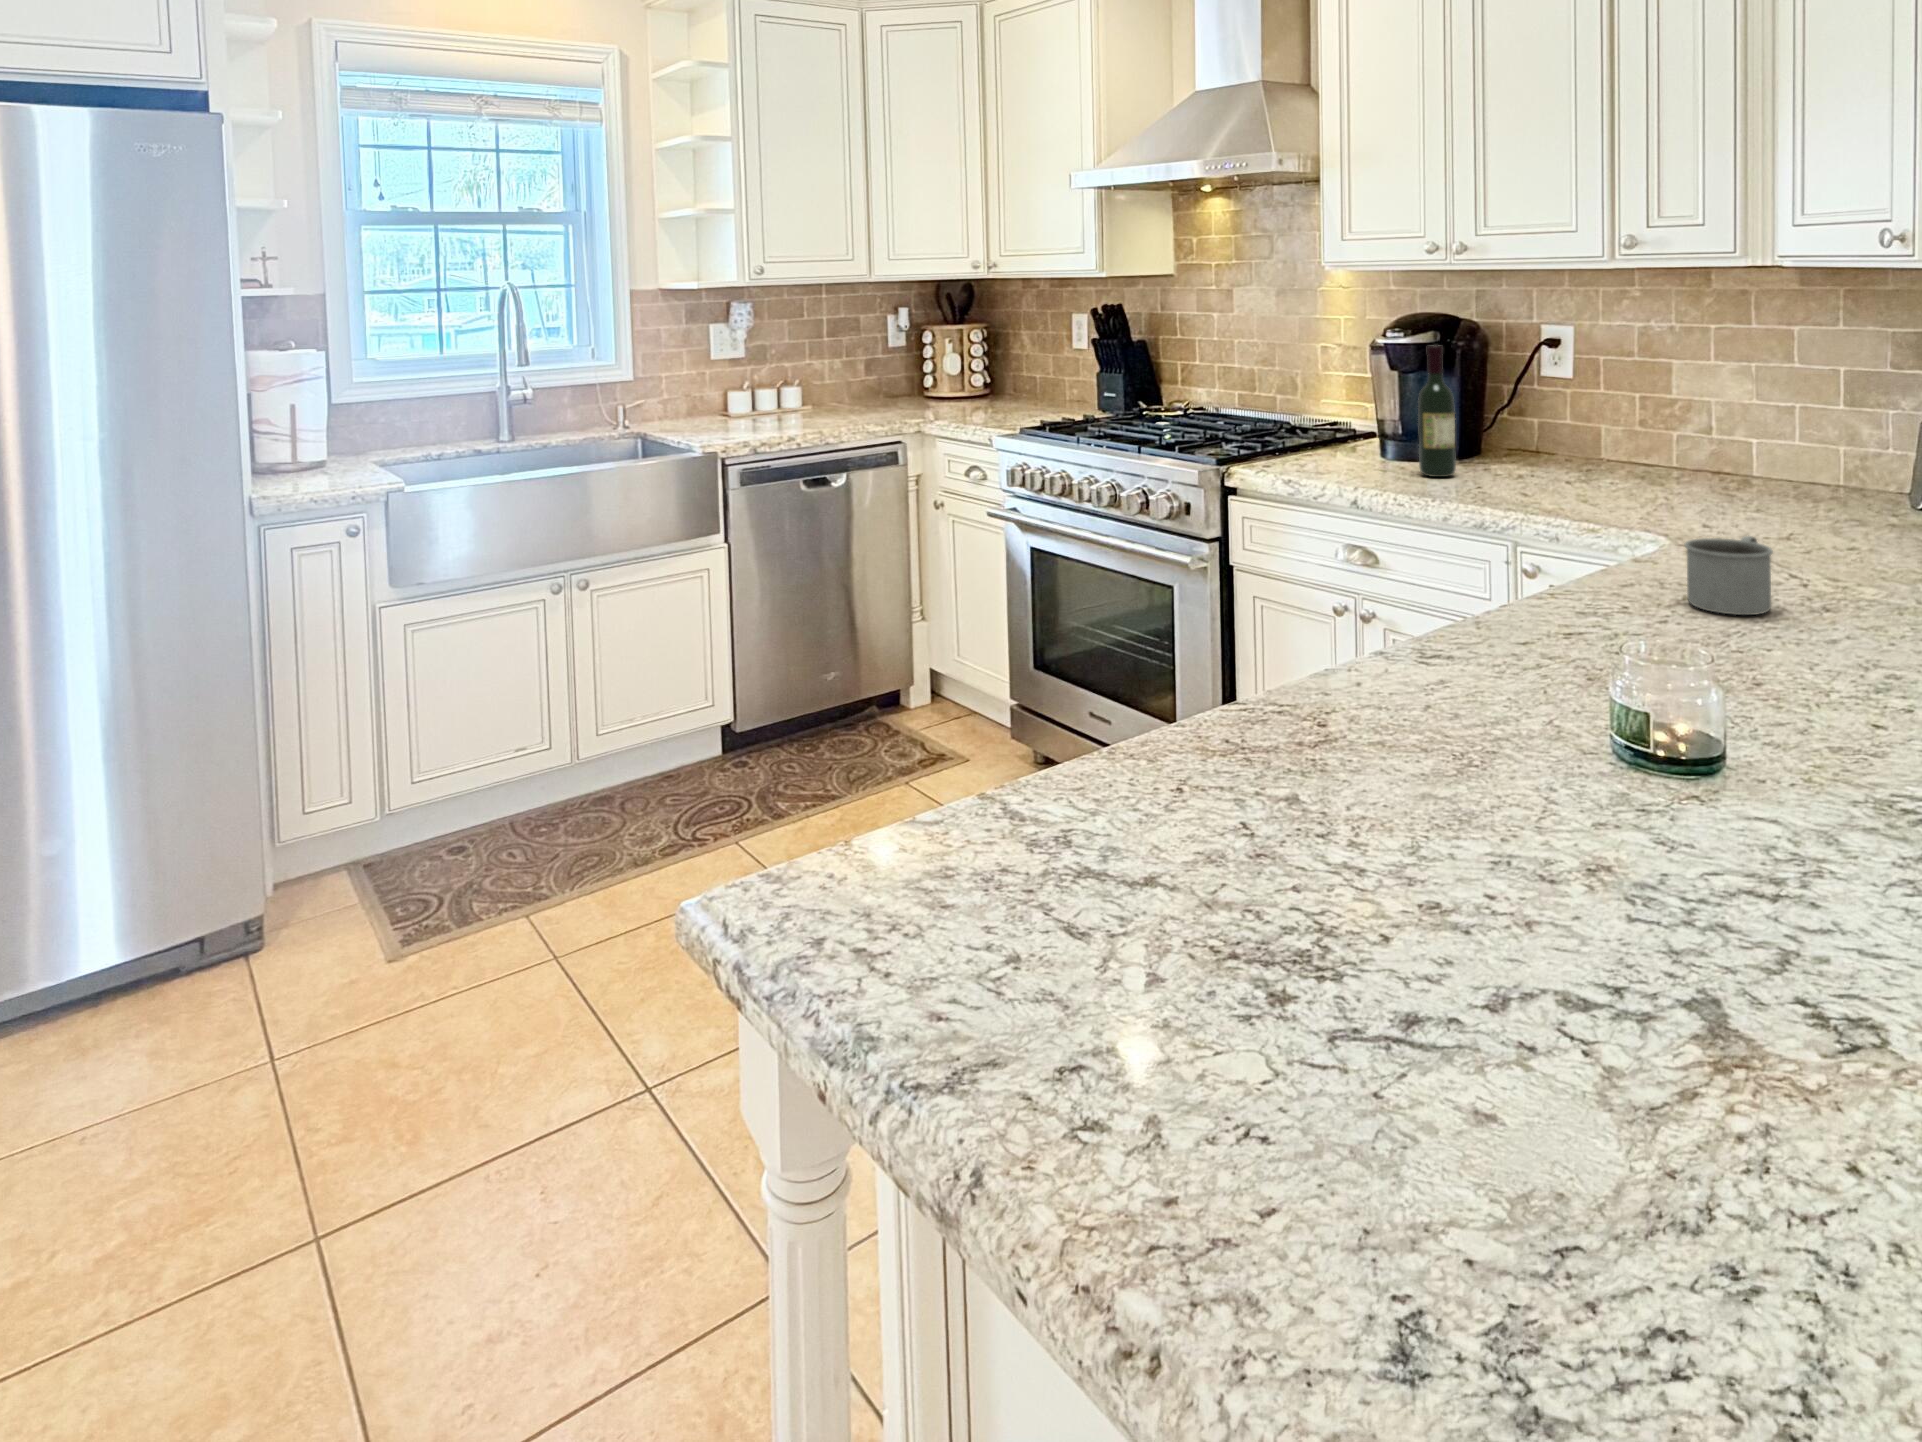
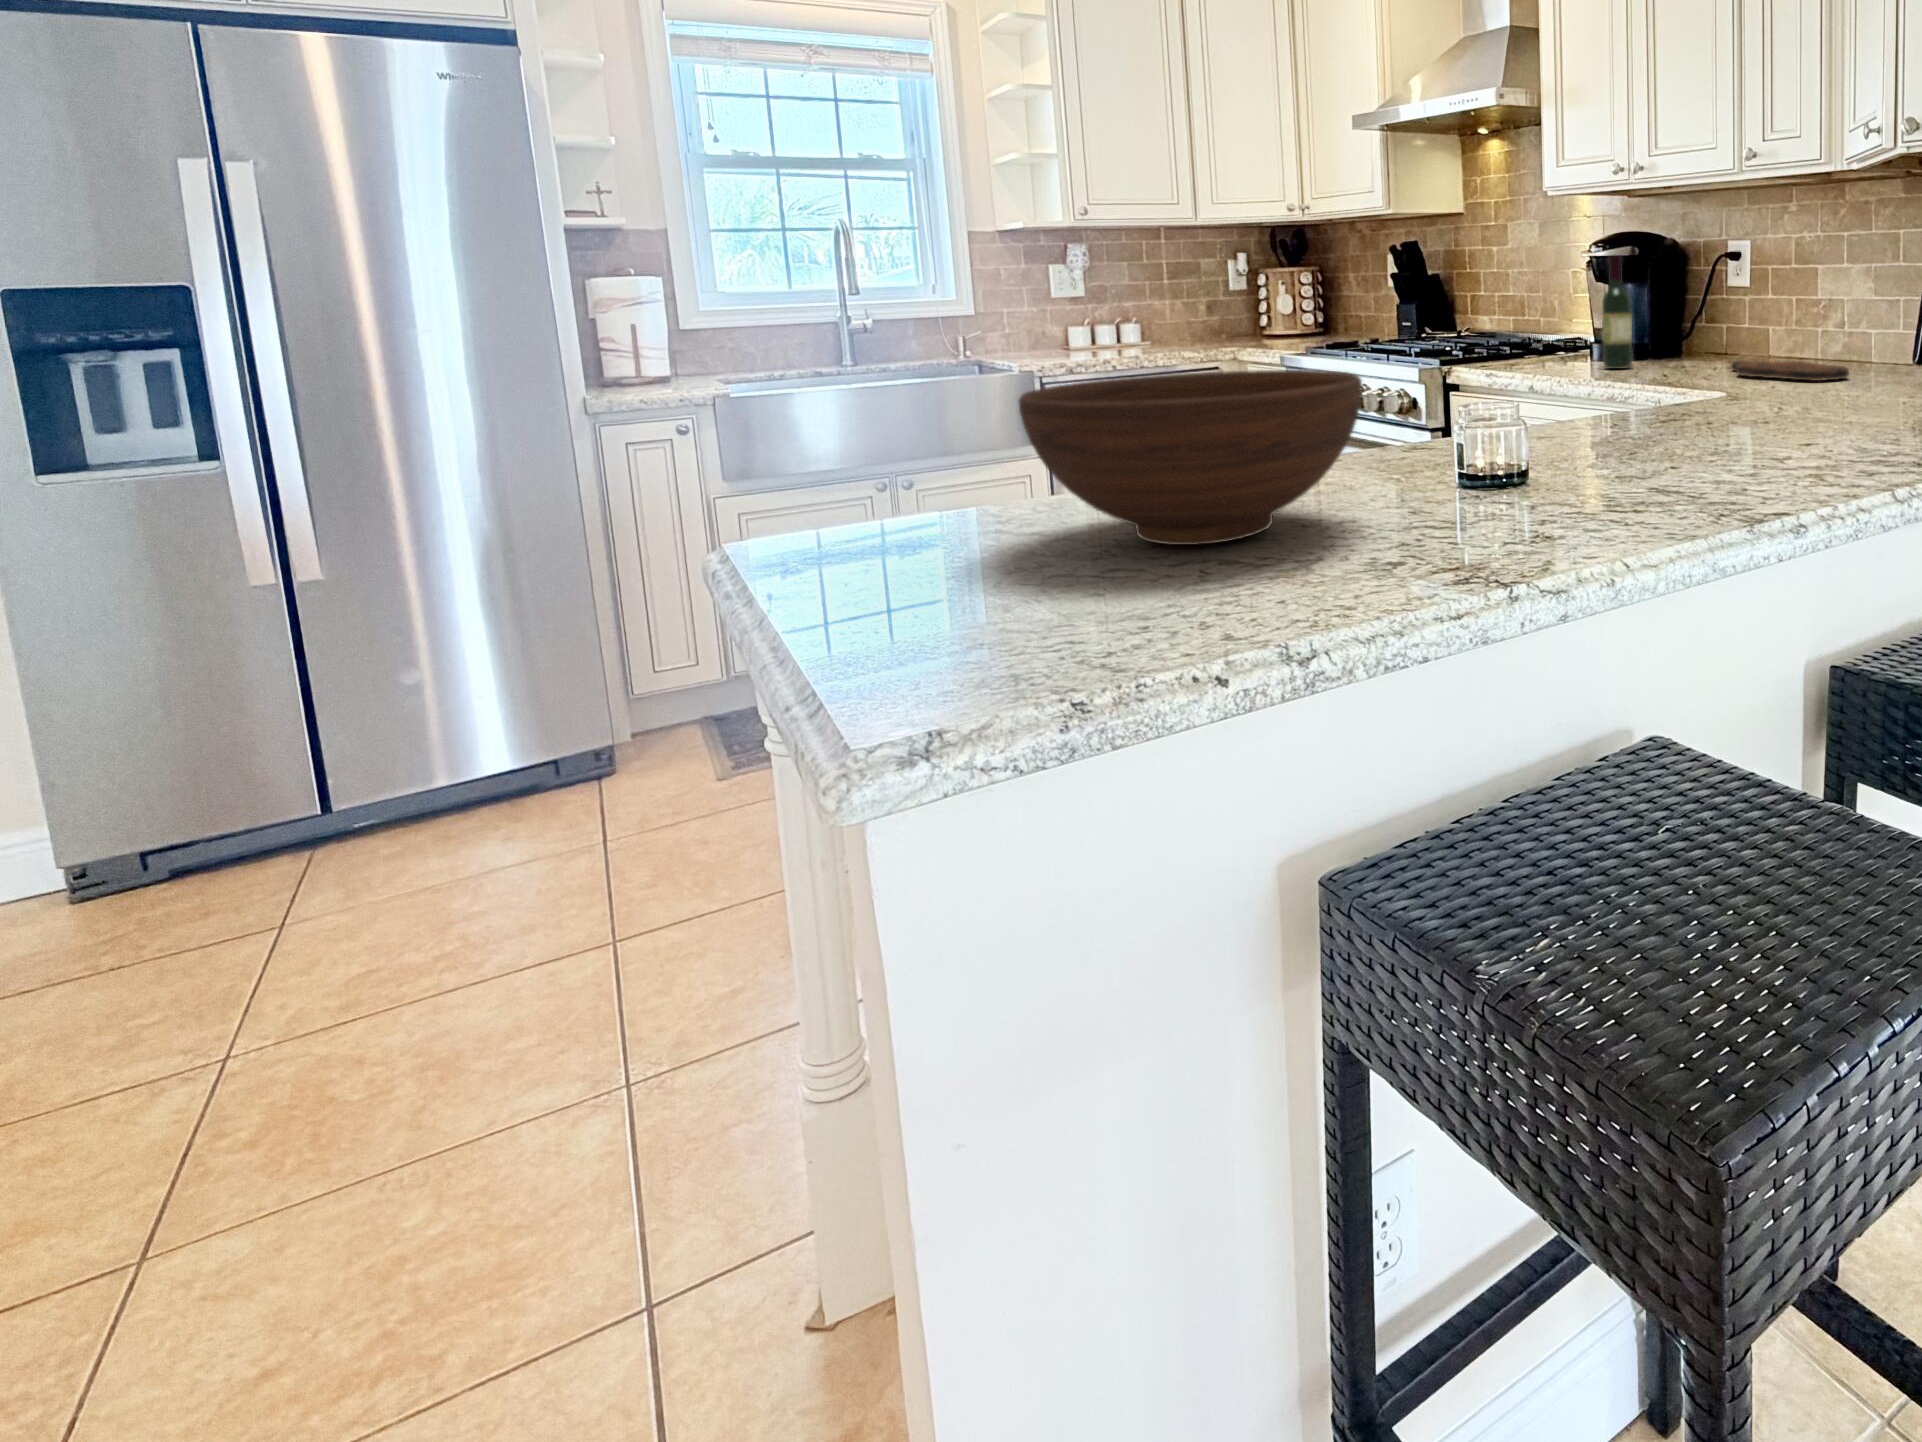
cutting board: none [1591,474,1783,516] -> present [1730,360,1849,381]
mug: present [1684,536,1773,615] -> none [1658,366,1724,422]
fruit bowl: none [1238,644,1777,988] -> present [1019,370,1362,545]

